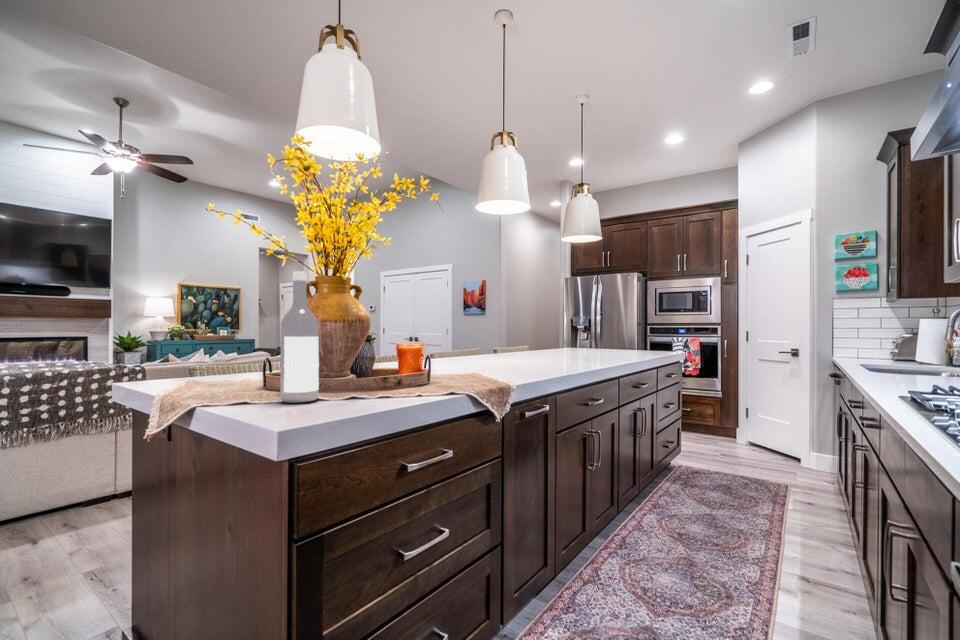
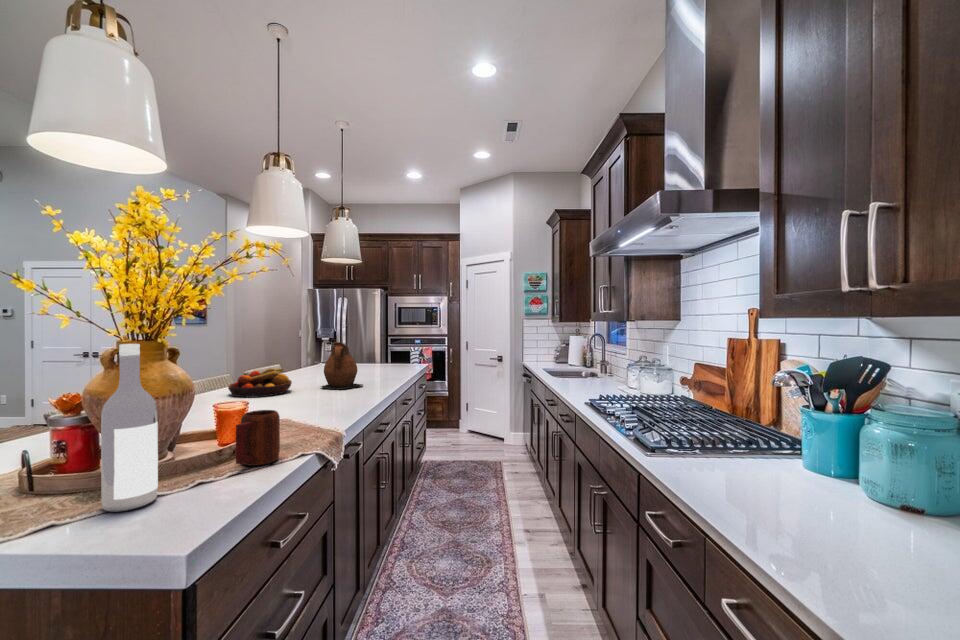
ceramic pitcher: none [537,313,582,362] -> present [322,342,363,389]
fruit bowl: none [458,337,511,362] -> present [228,368,292,398]
mug: none [387,347,429,394] -> present [236,410,280,466]

